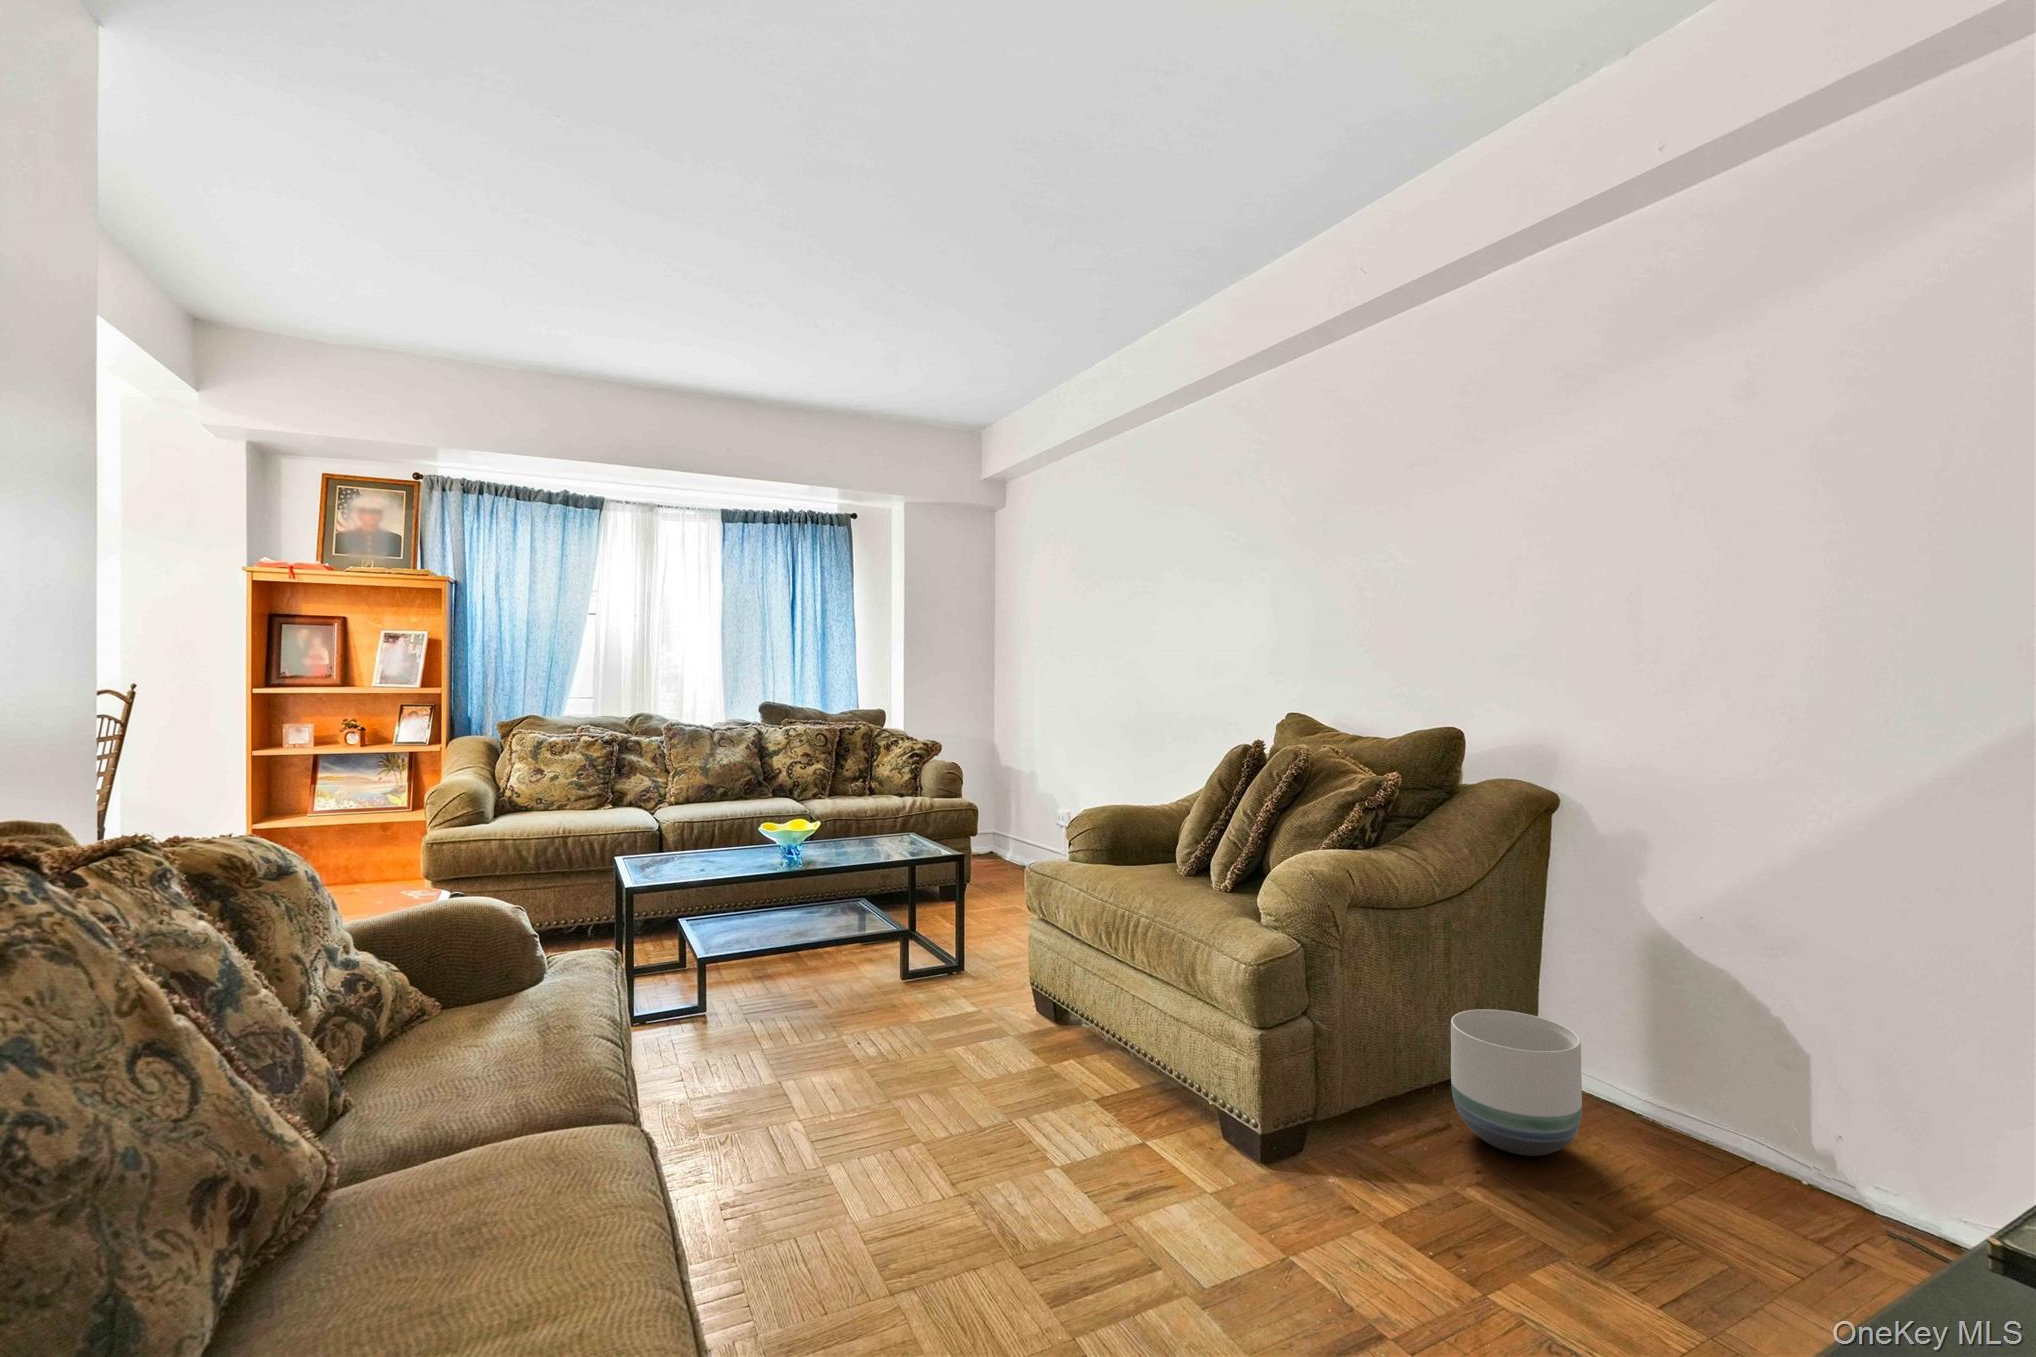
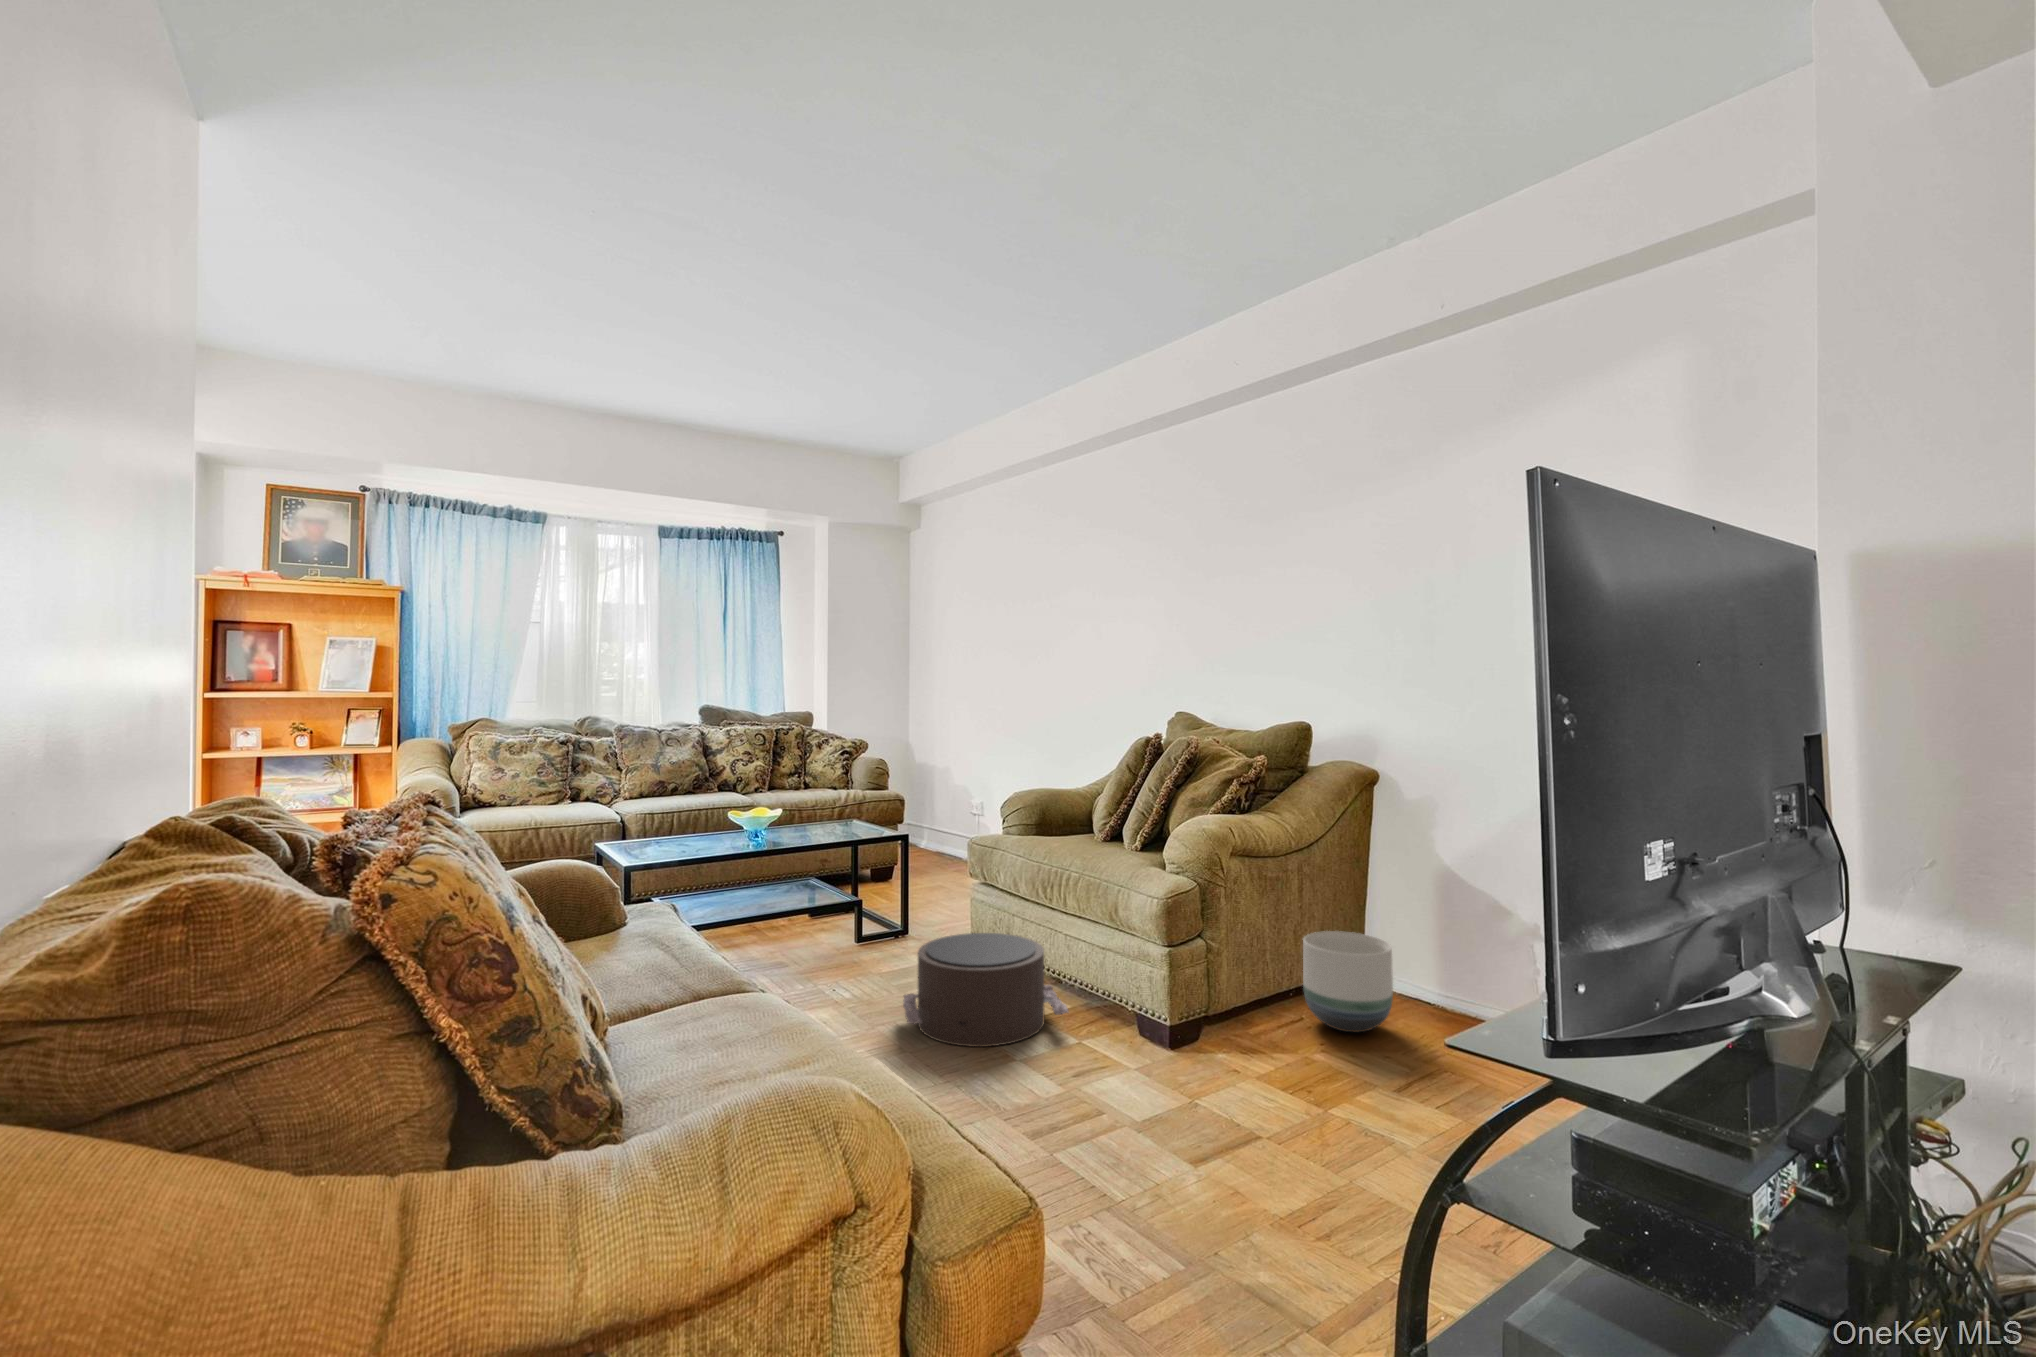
pouf: none [920,987,1129,1144] -> present [903,933,1068,1047]

